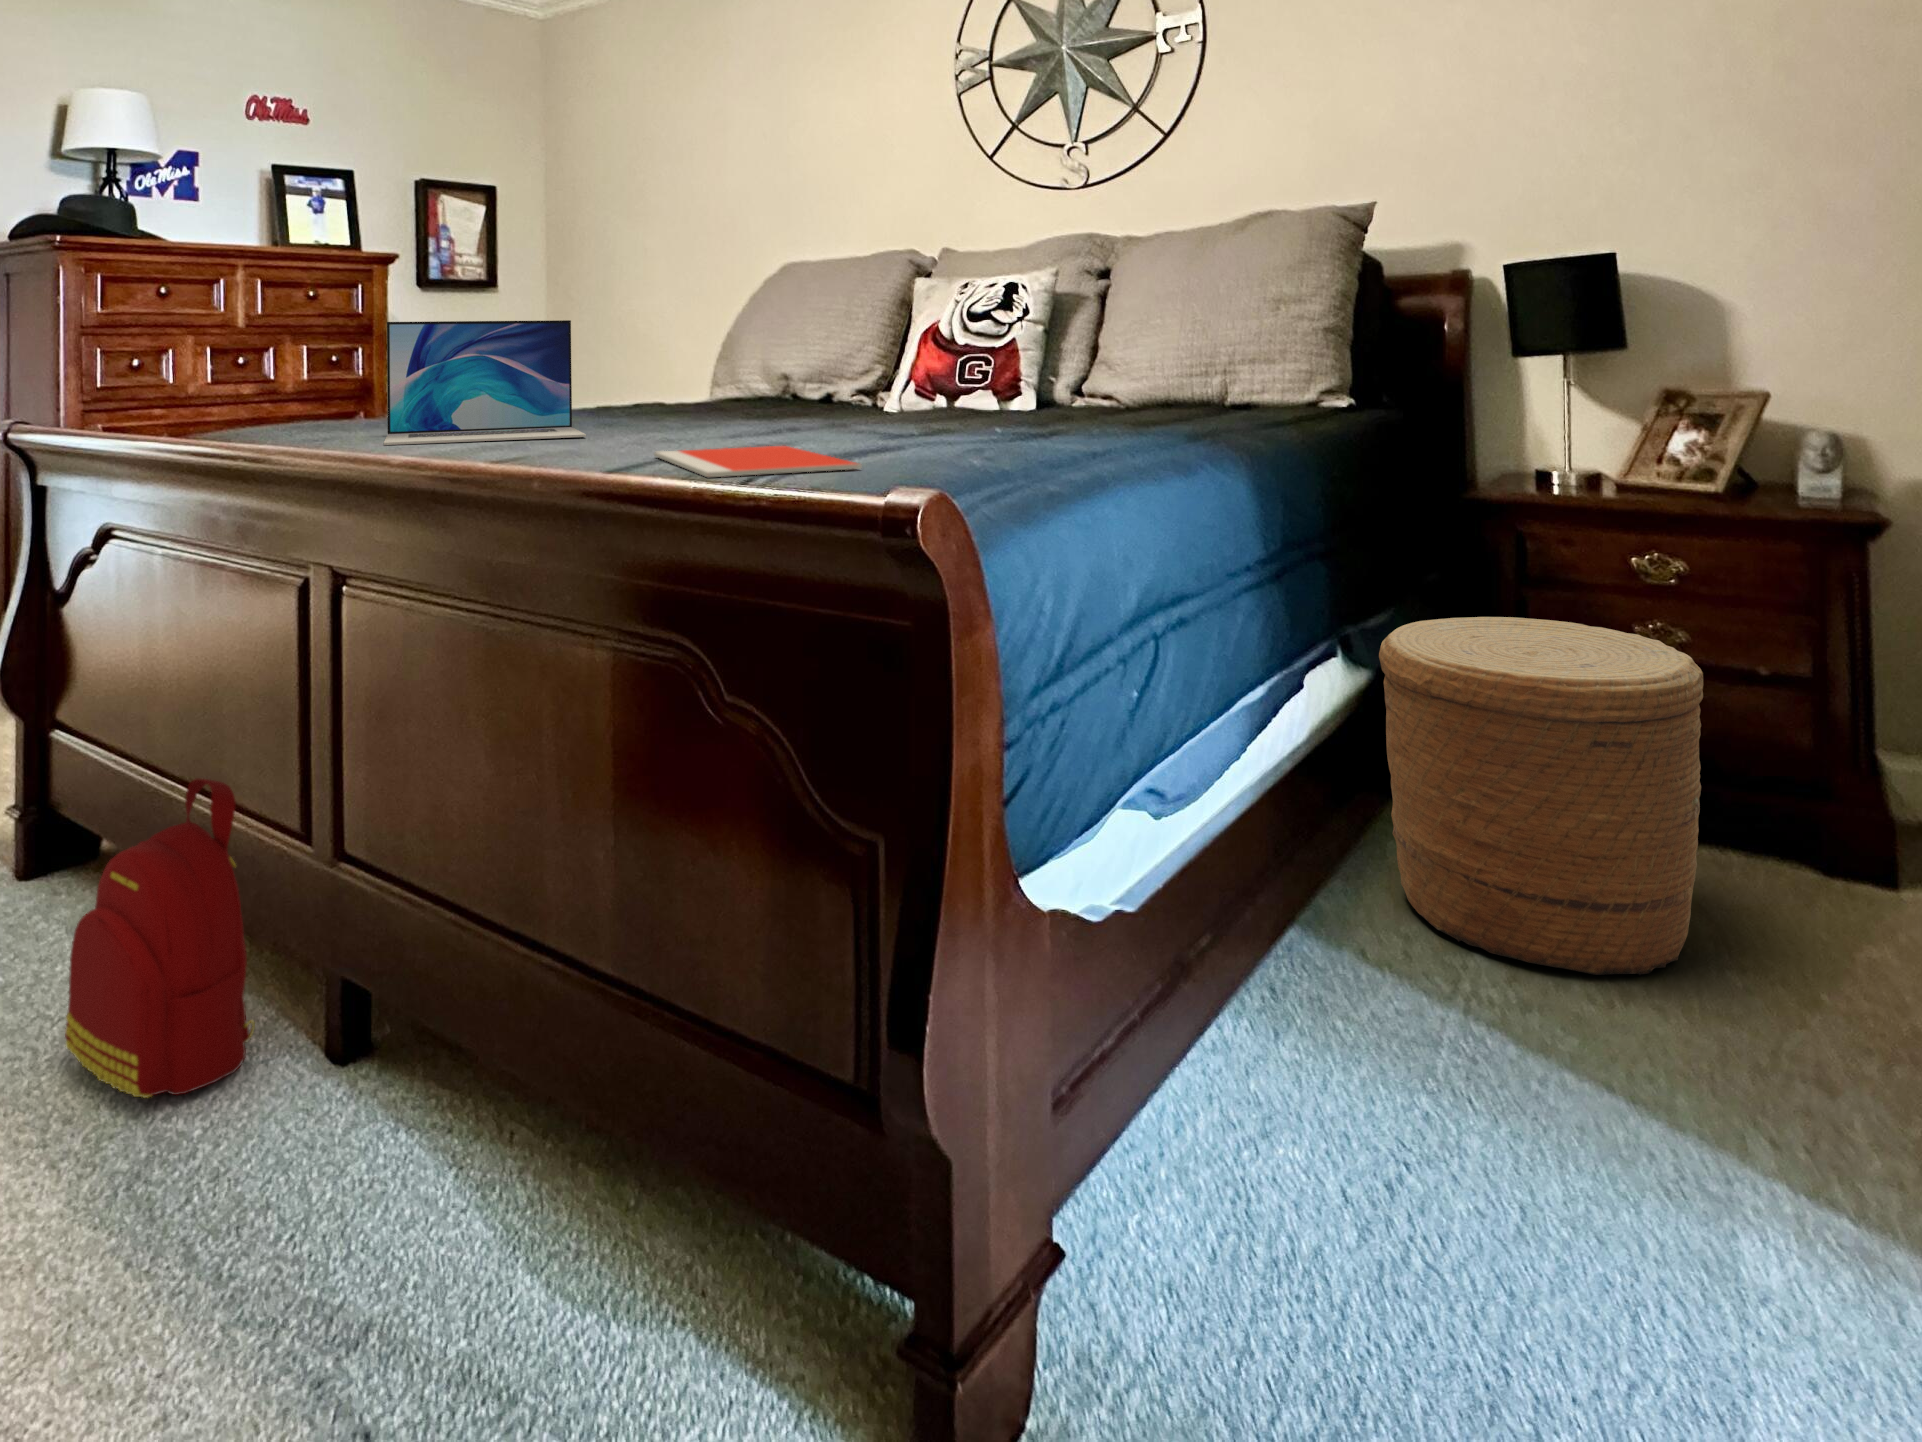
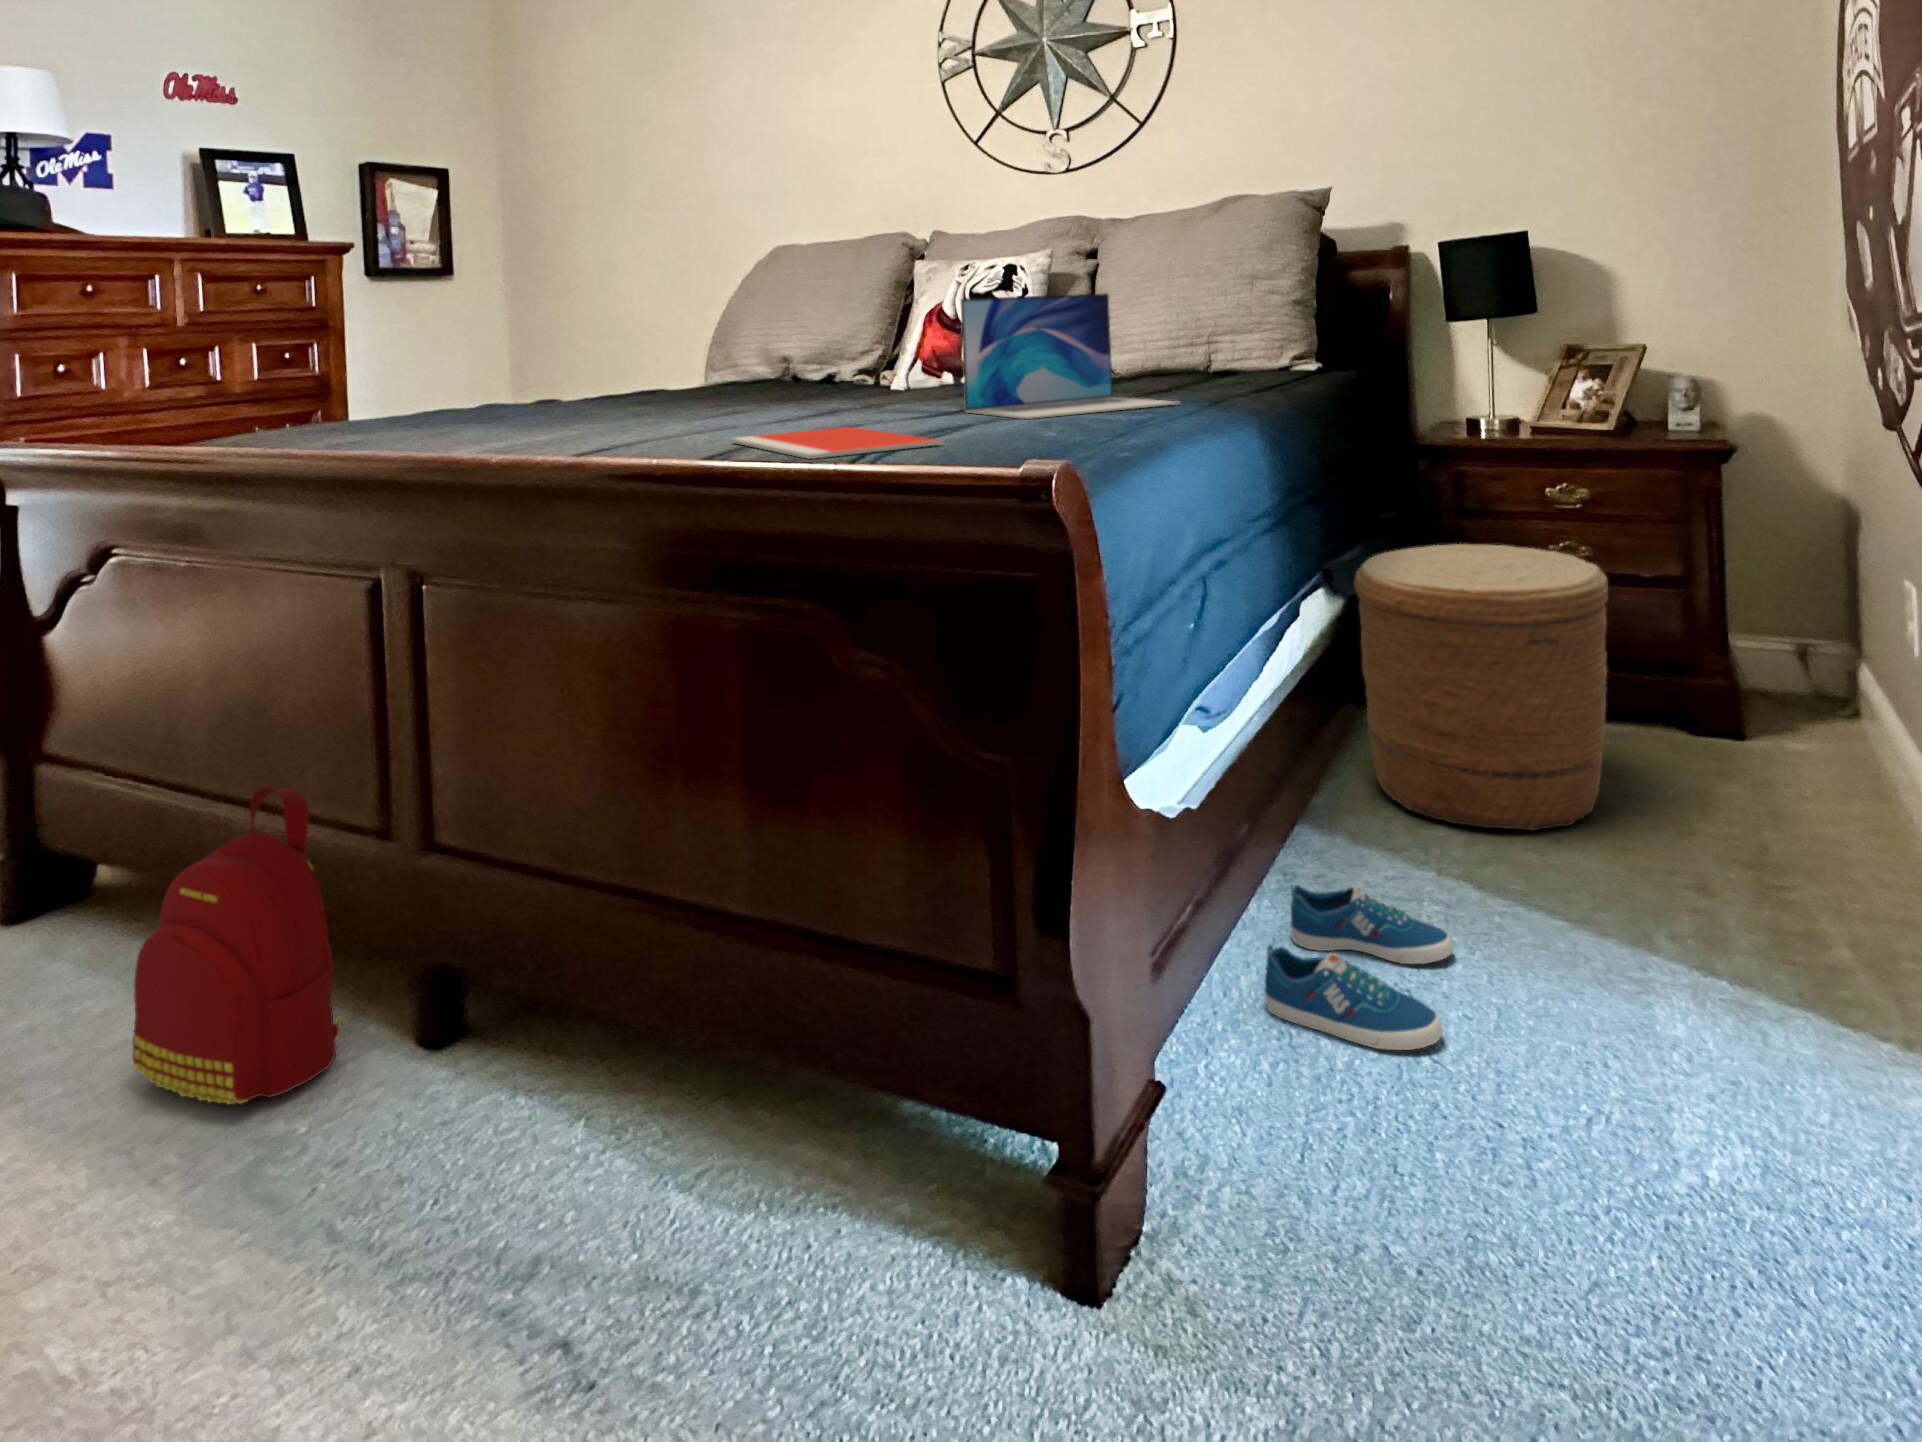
laptop: present [384,320,586,445] -> present [961,293,1180,419]
sneaker: none [1222,1009,1471,1245] -> present [1264,885,1454,1050]

